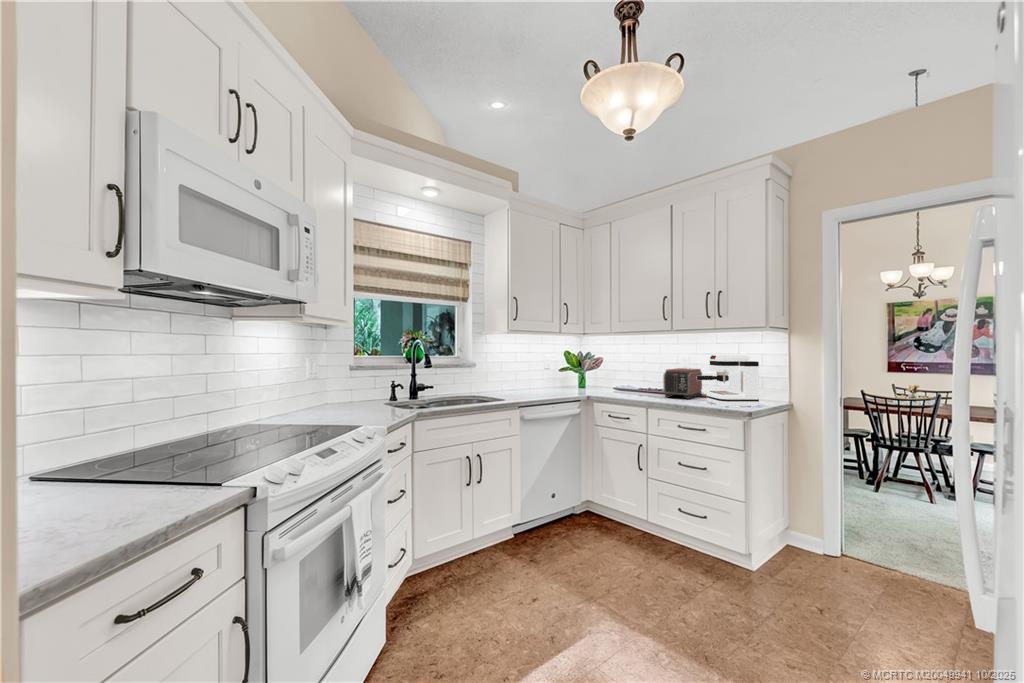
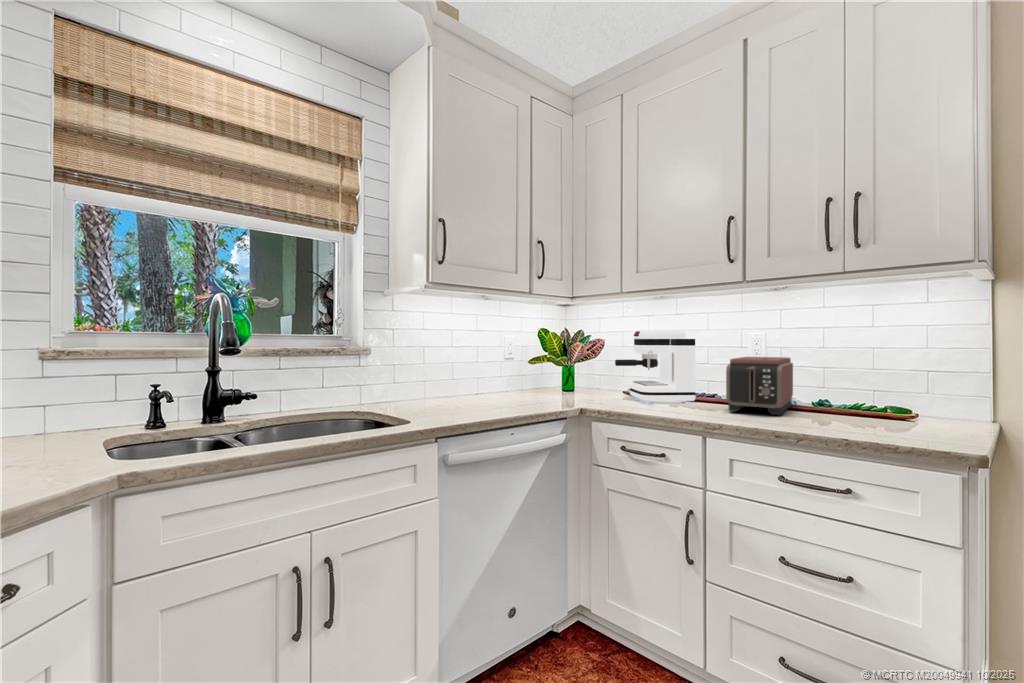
coffee maker: present [697,355,759,407] -> present [615,330,696,403]

